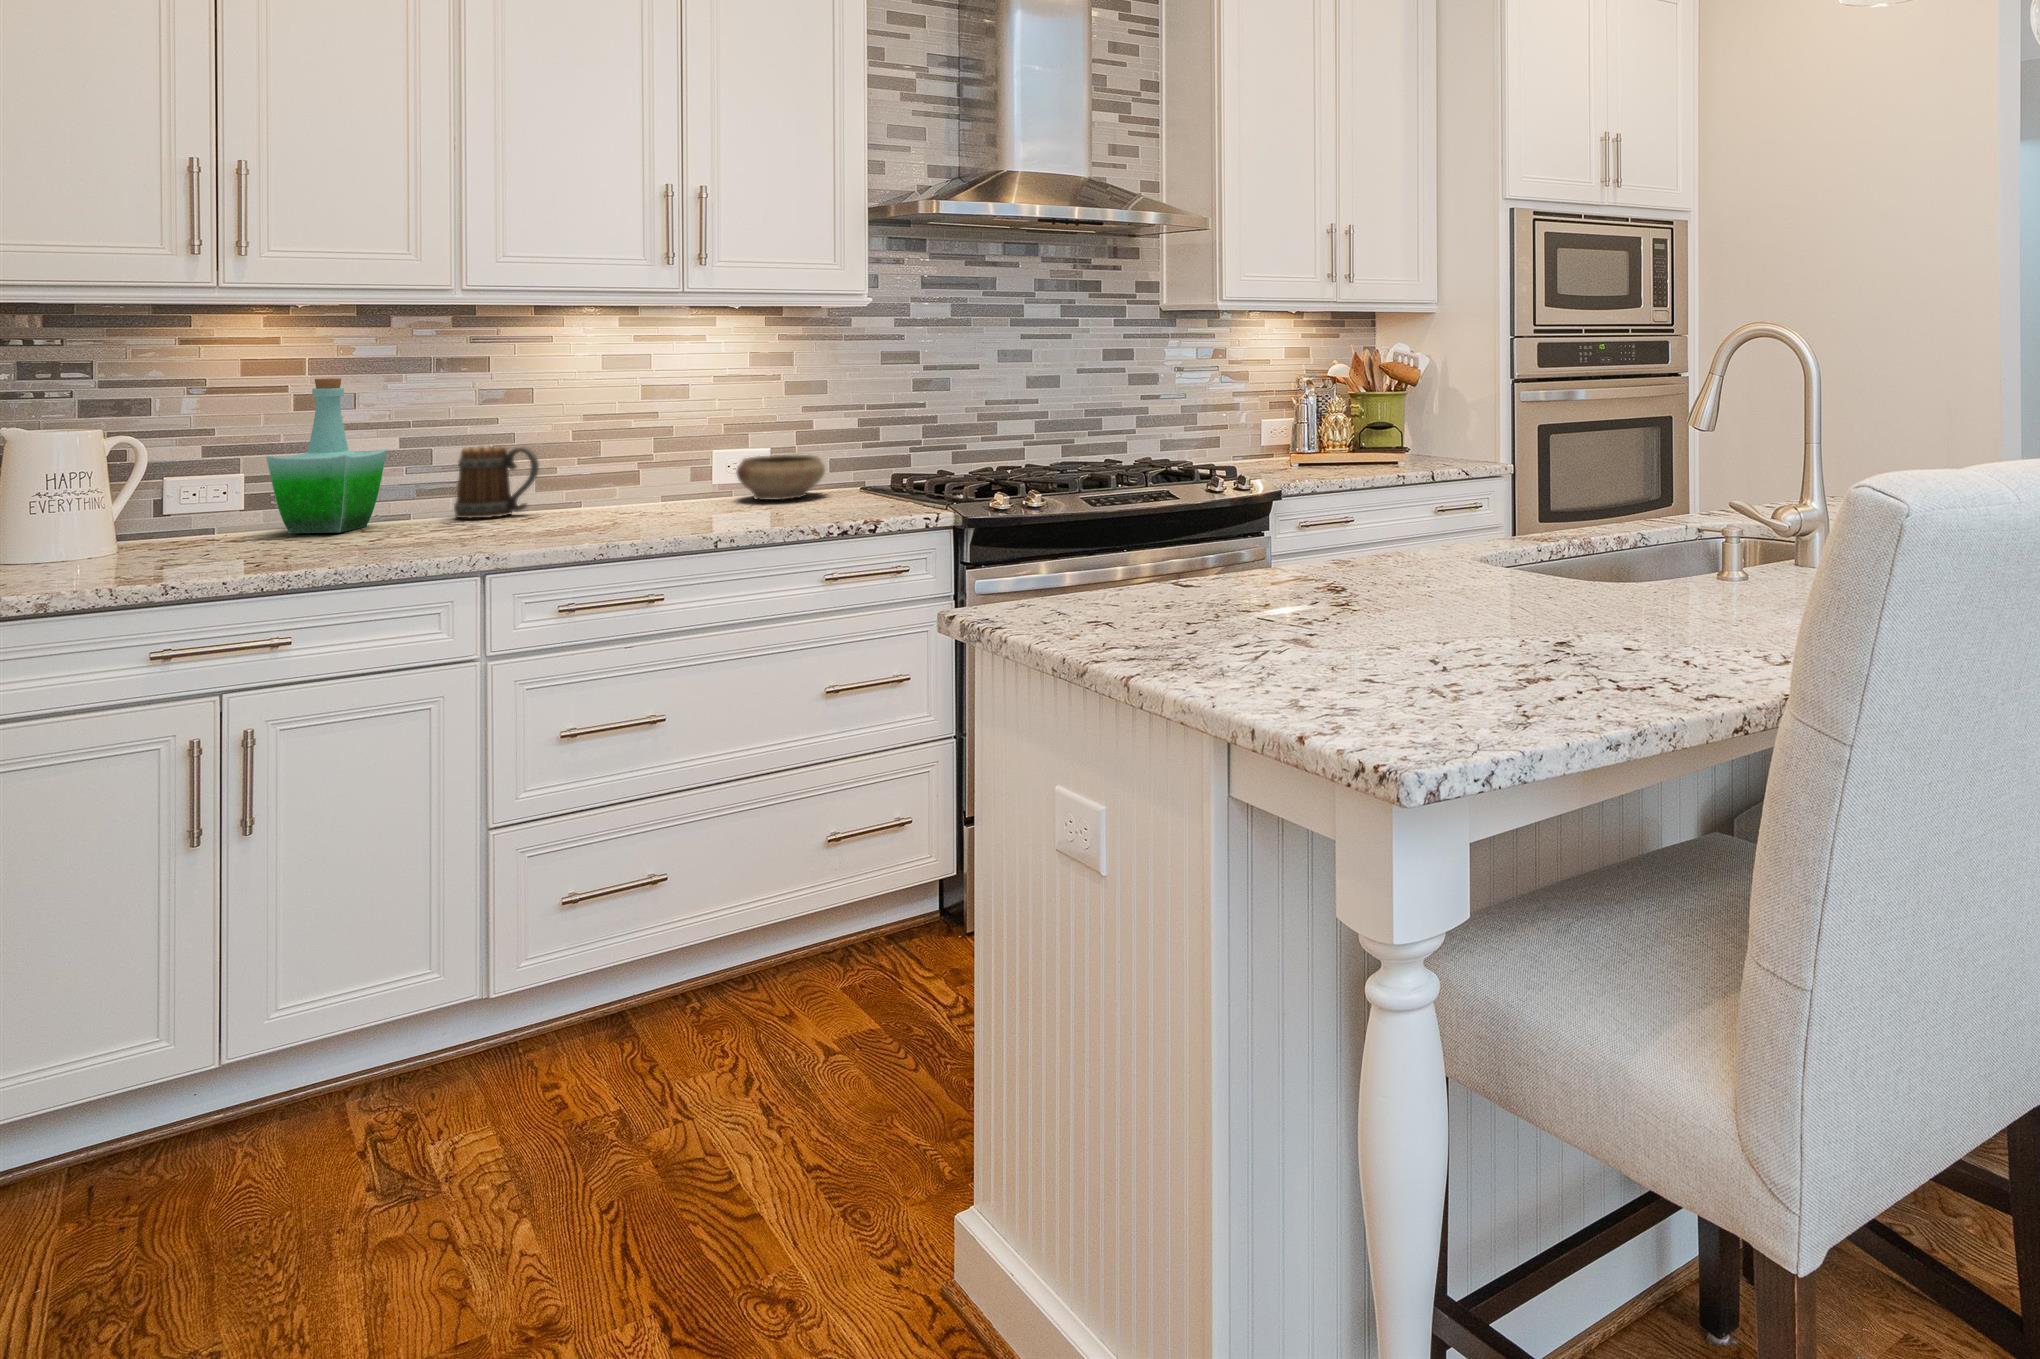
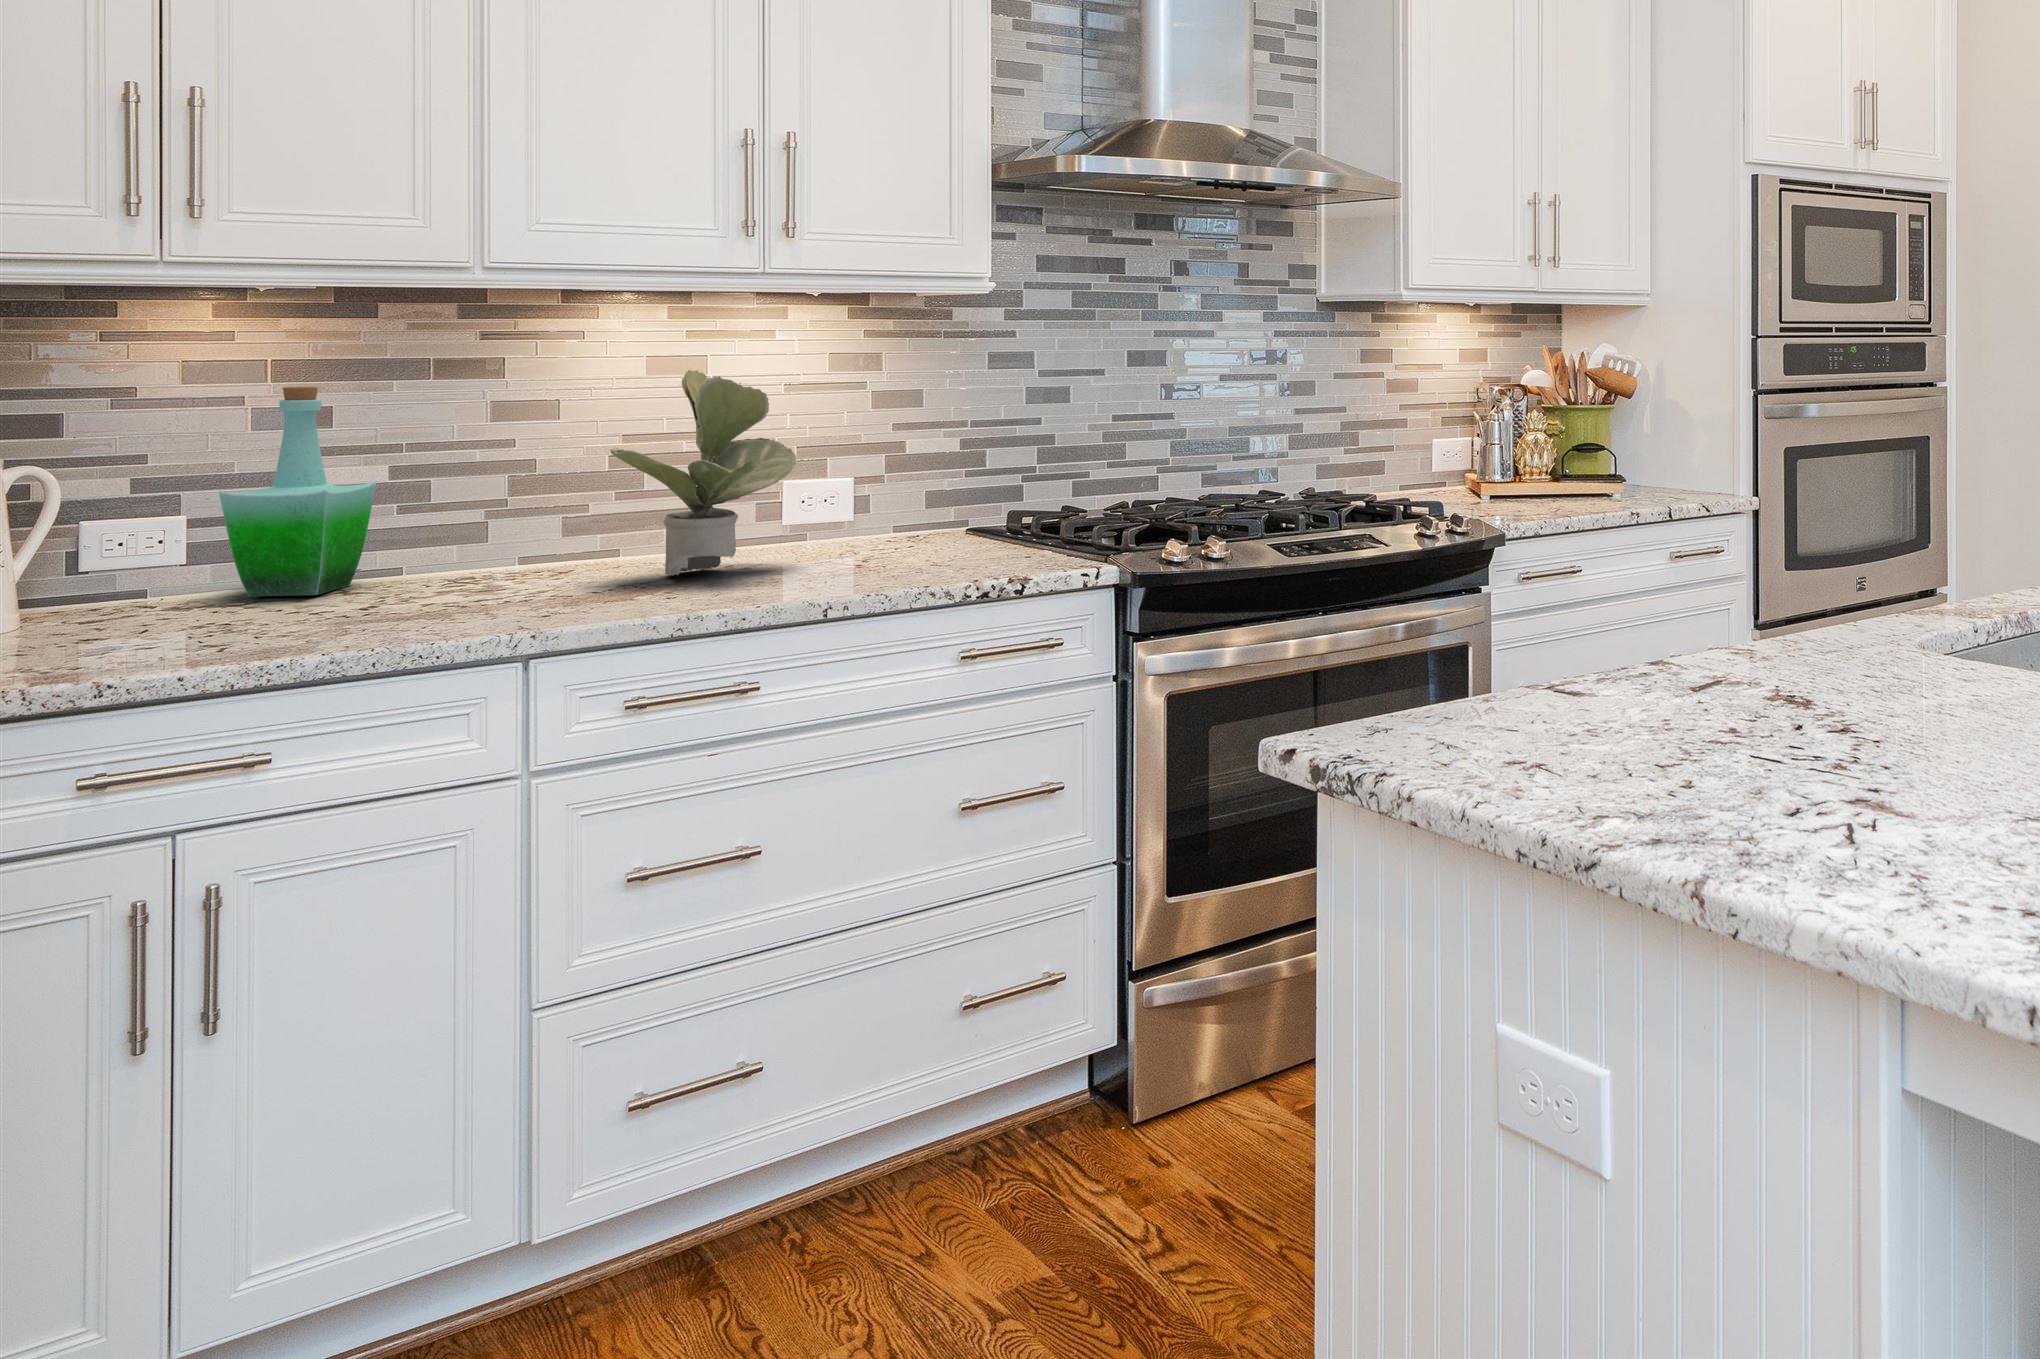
potted plant: none [561,365,707,519] -> present [610,370,796,576]
mug: present [454,446,539,518] -> none [462,477,573,574]
ceramic bowl: present [737,455,825,500] -> none [823,486,935,547]

